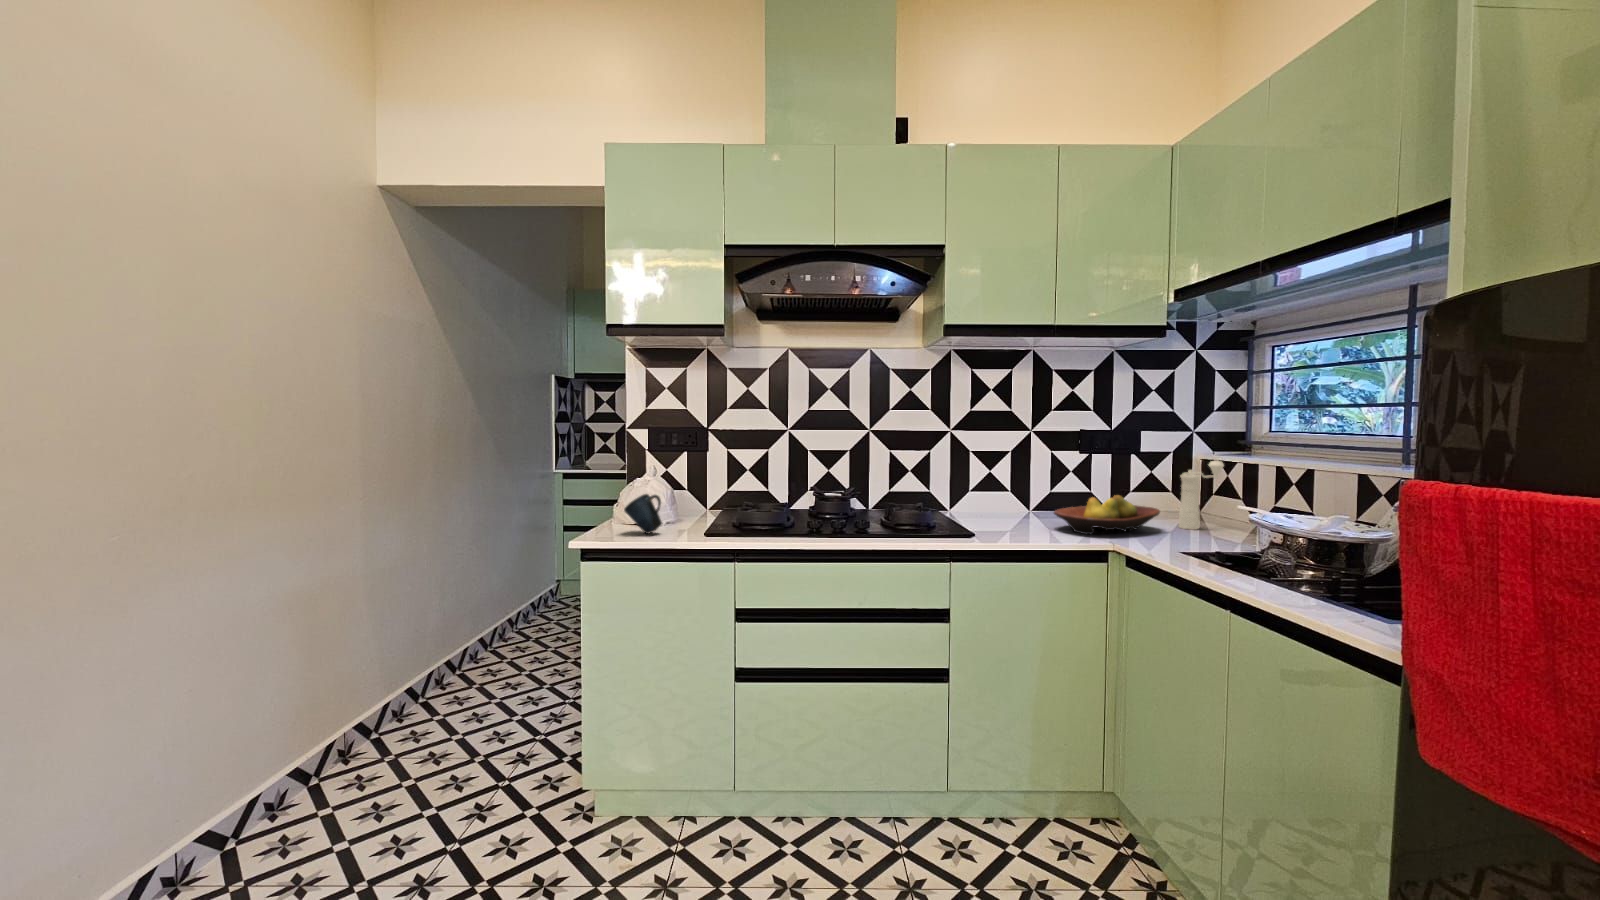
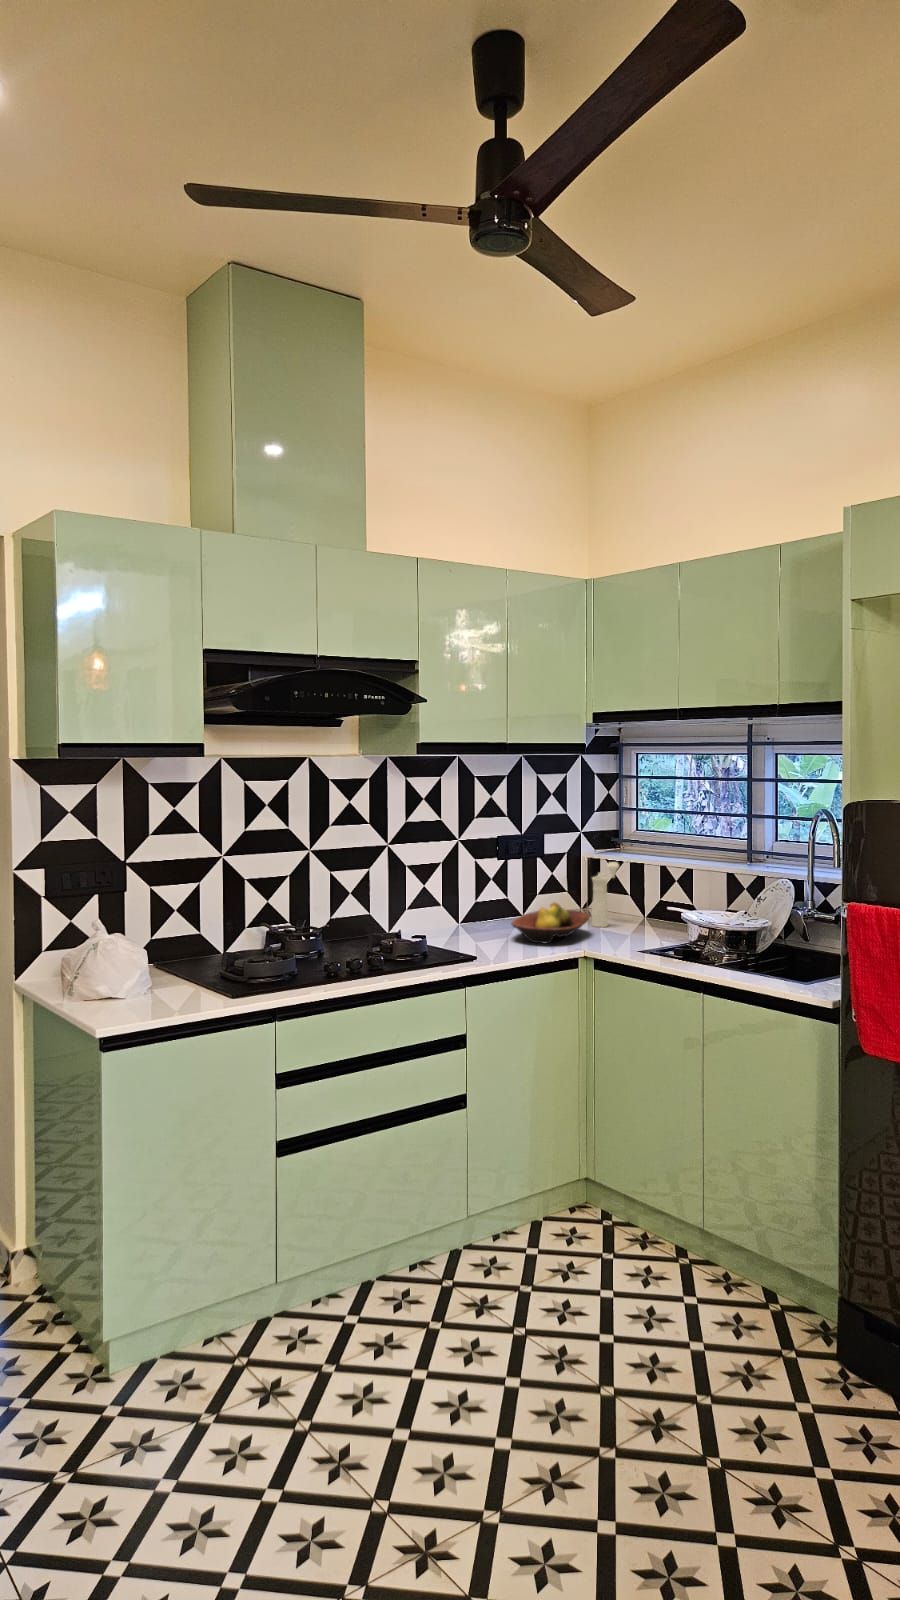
mug: present [624,494,662,534] -> none [120,959,173,1009]

